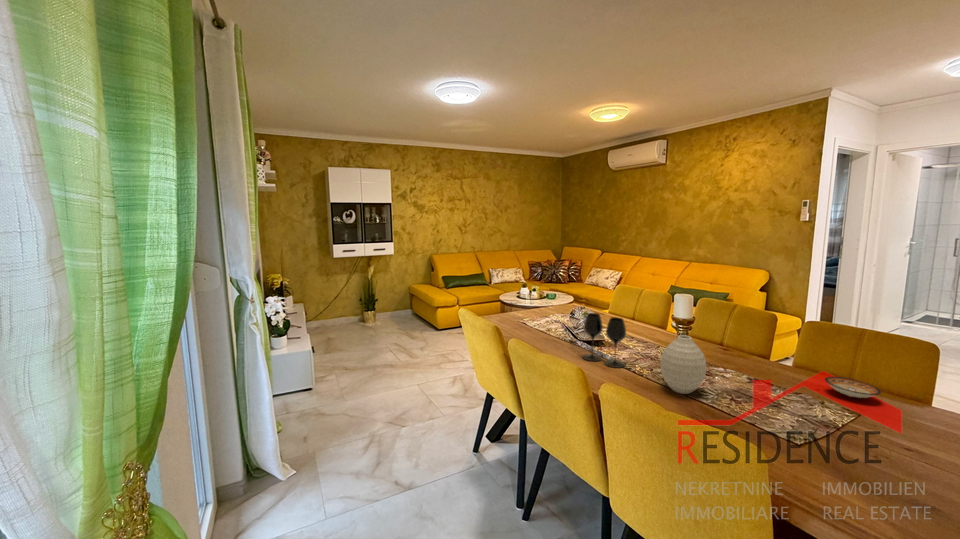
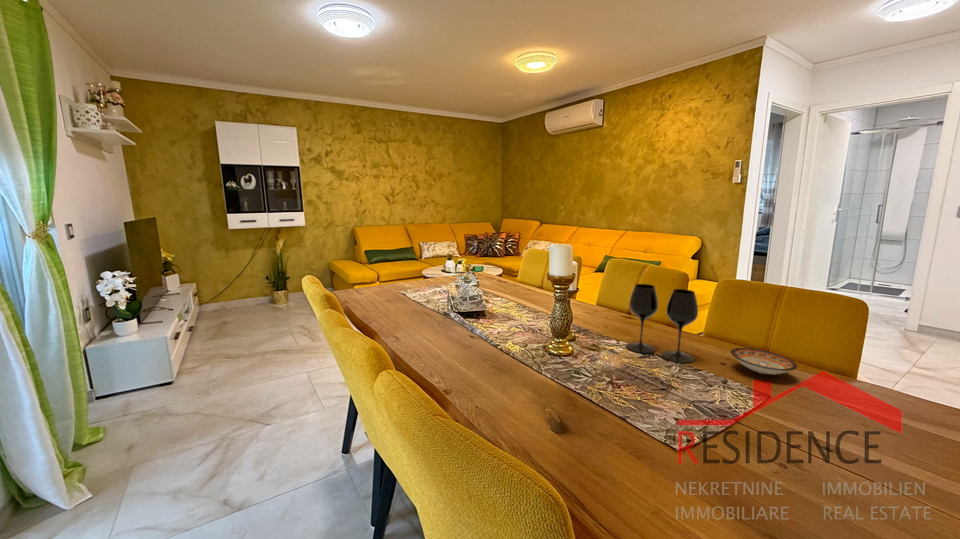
wine glass: present [583,313,626,368] -> present [626,284,698,363]
vase: present [661,335,706,394] -> none [524,299,580,377]

